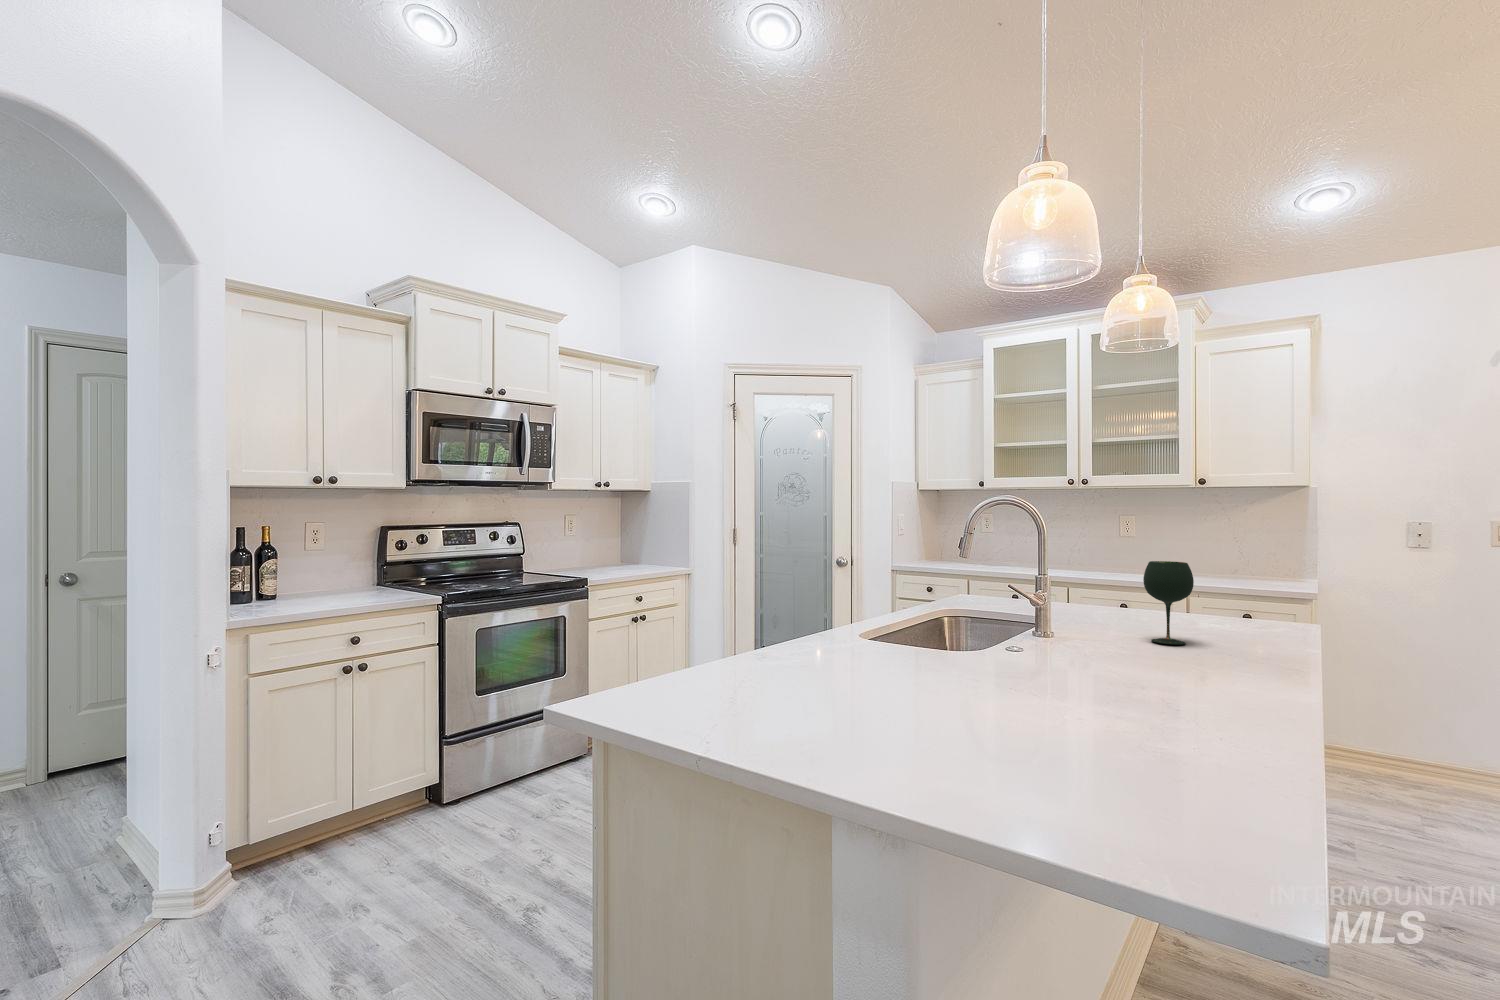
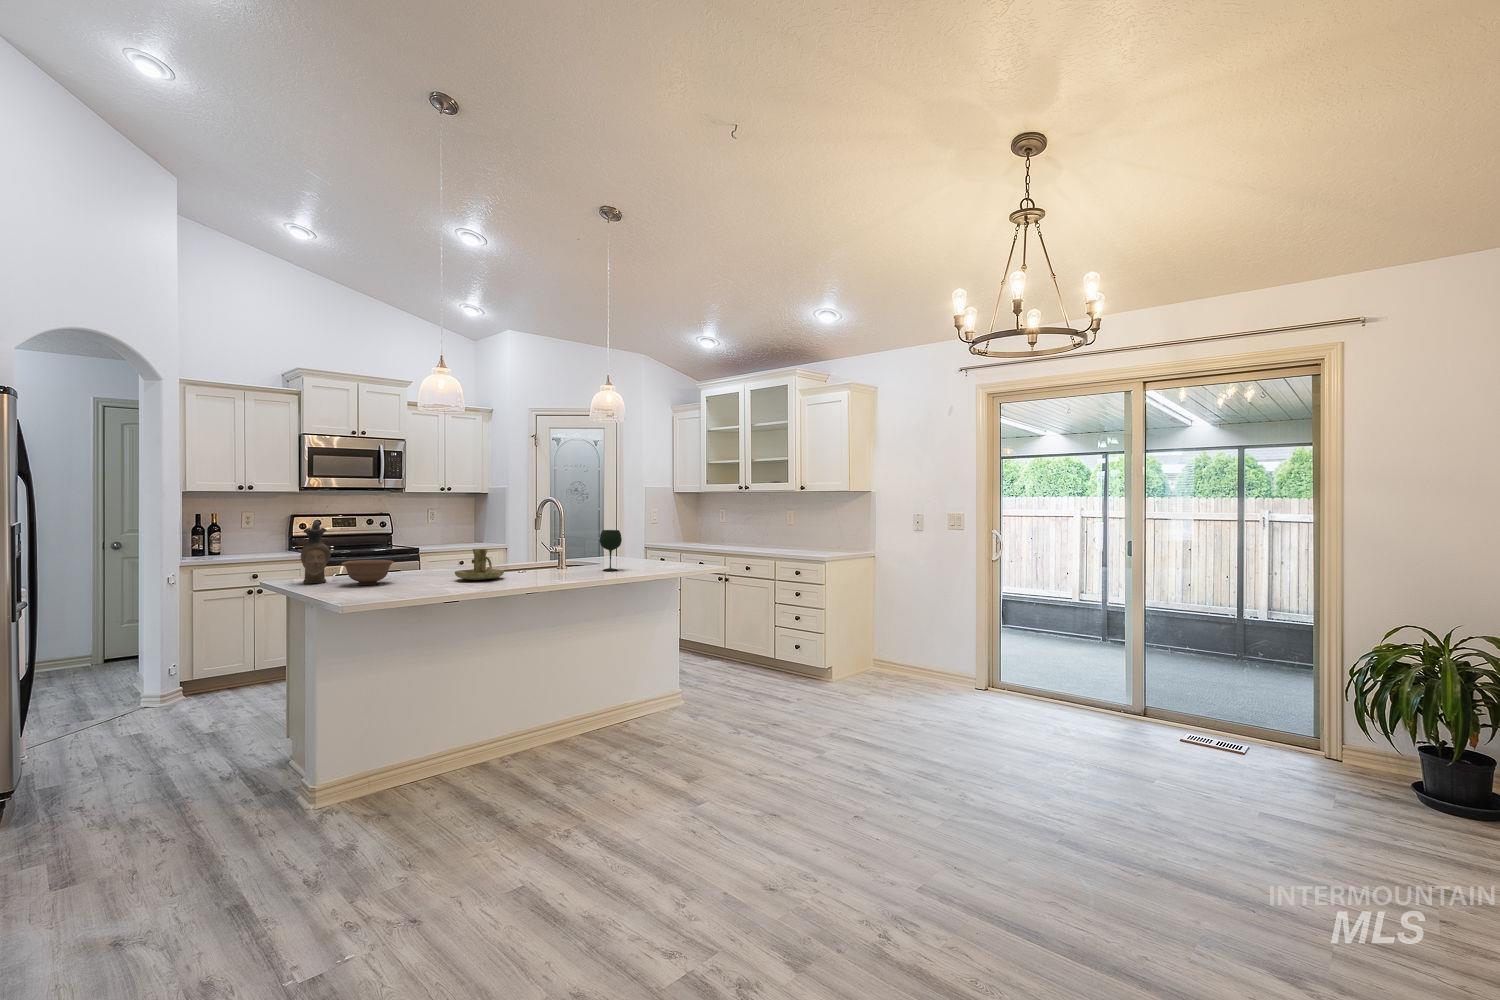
ceramic pitcher: none [642,550,708,705] -> present [301,520,331,583]
candle holder: none [966,610,1100,685] -> present [455,549,504,580]
bowl: none [763,641,876,712] -> present [342,560,394,585]

